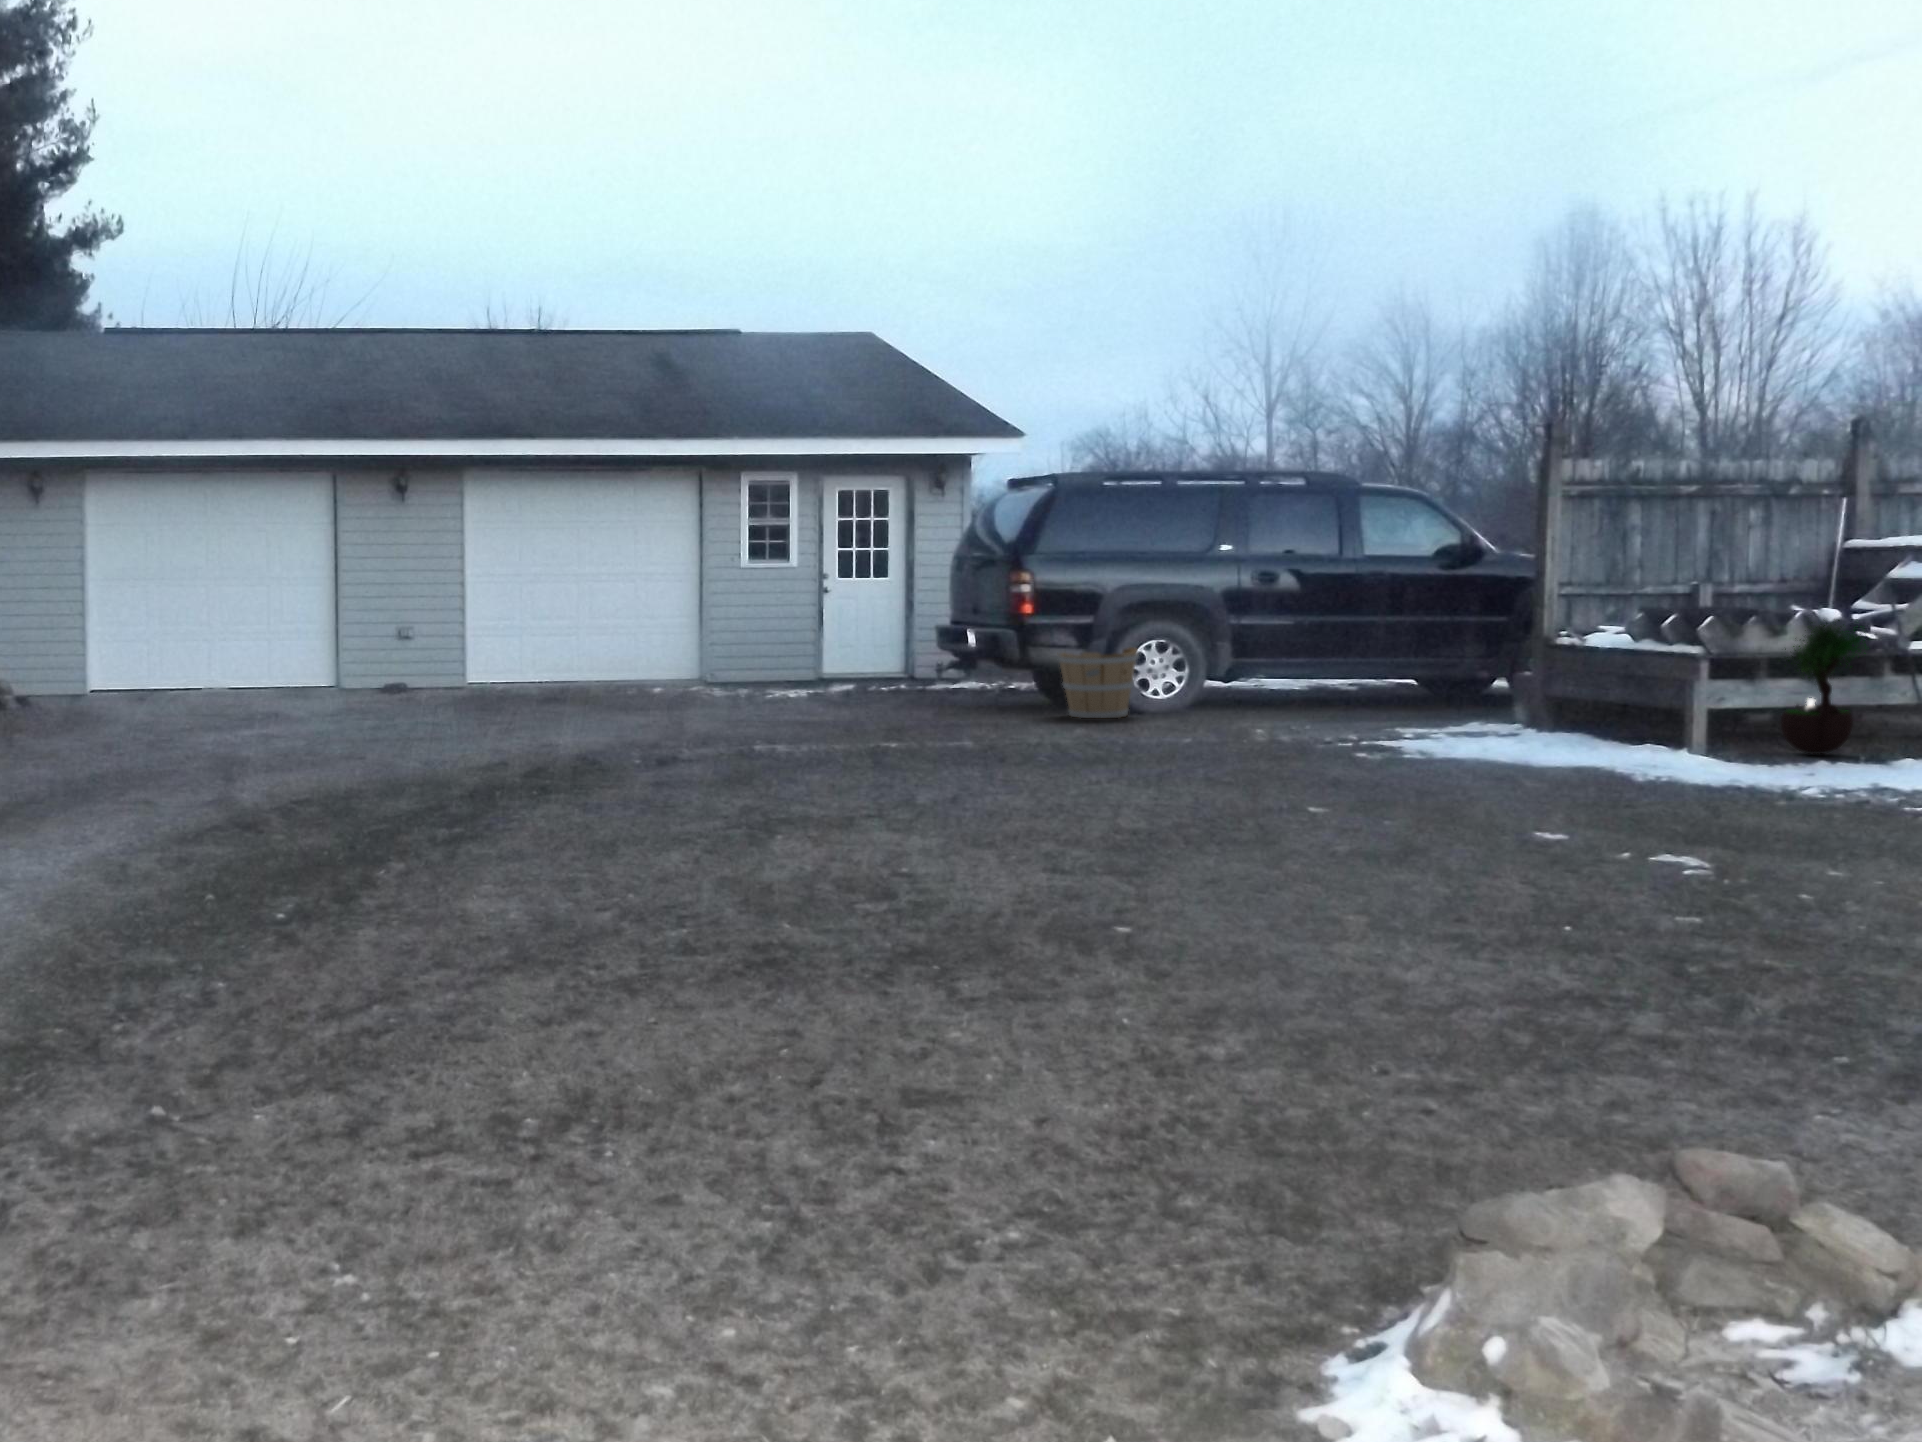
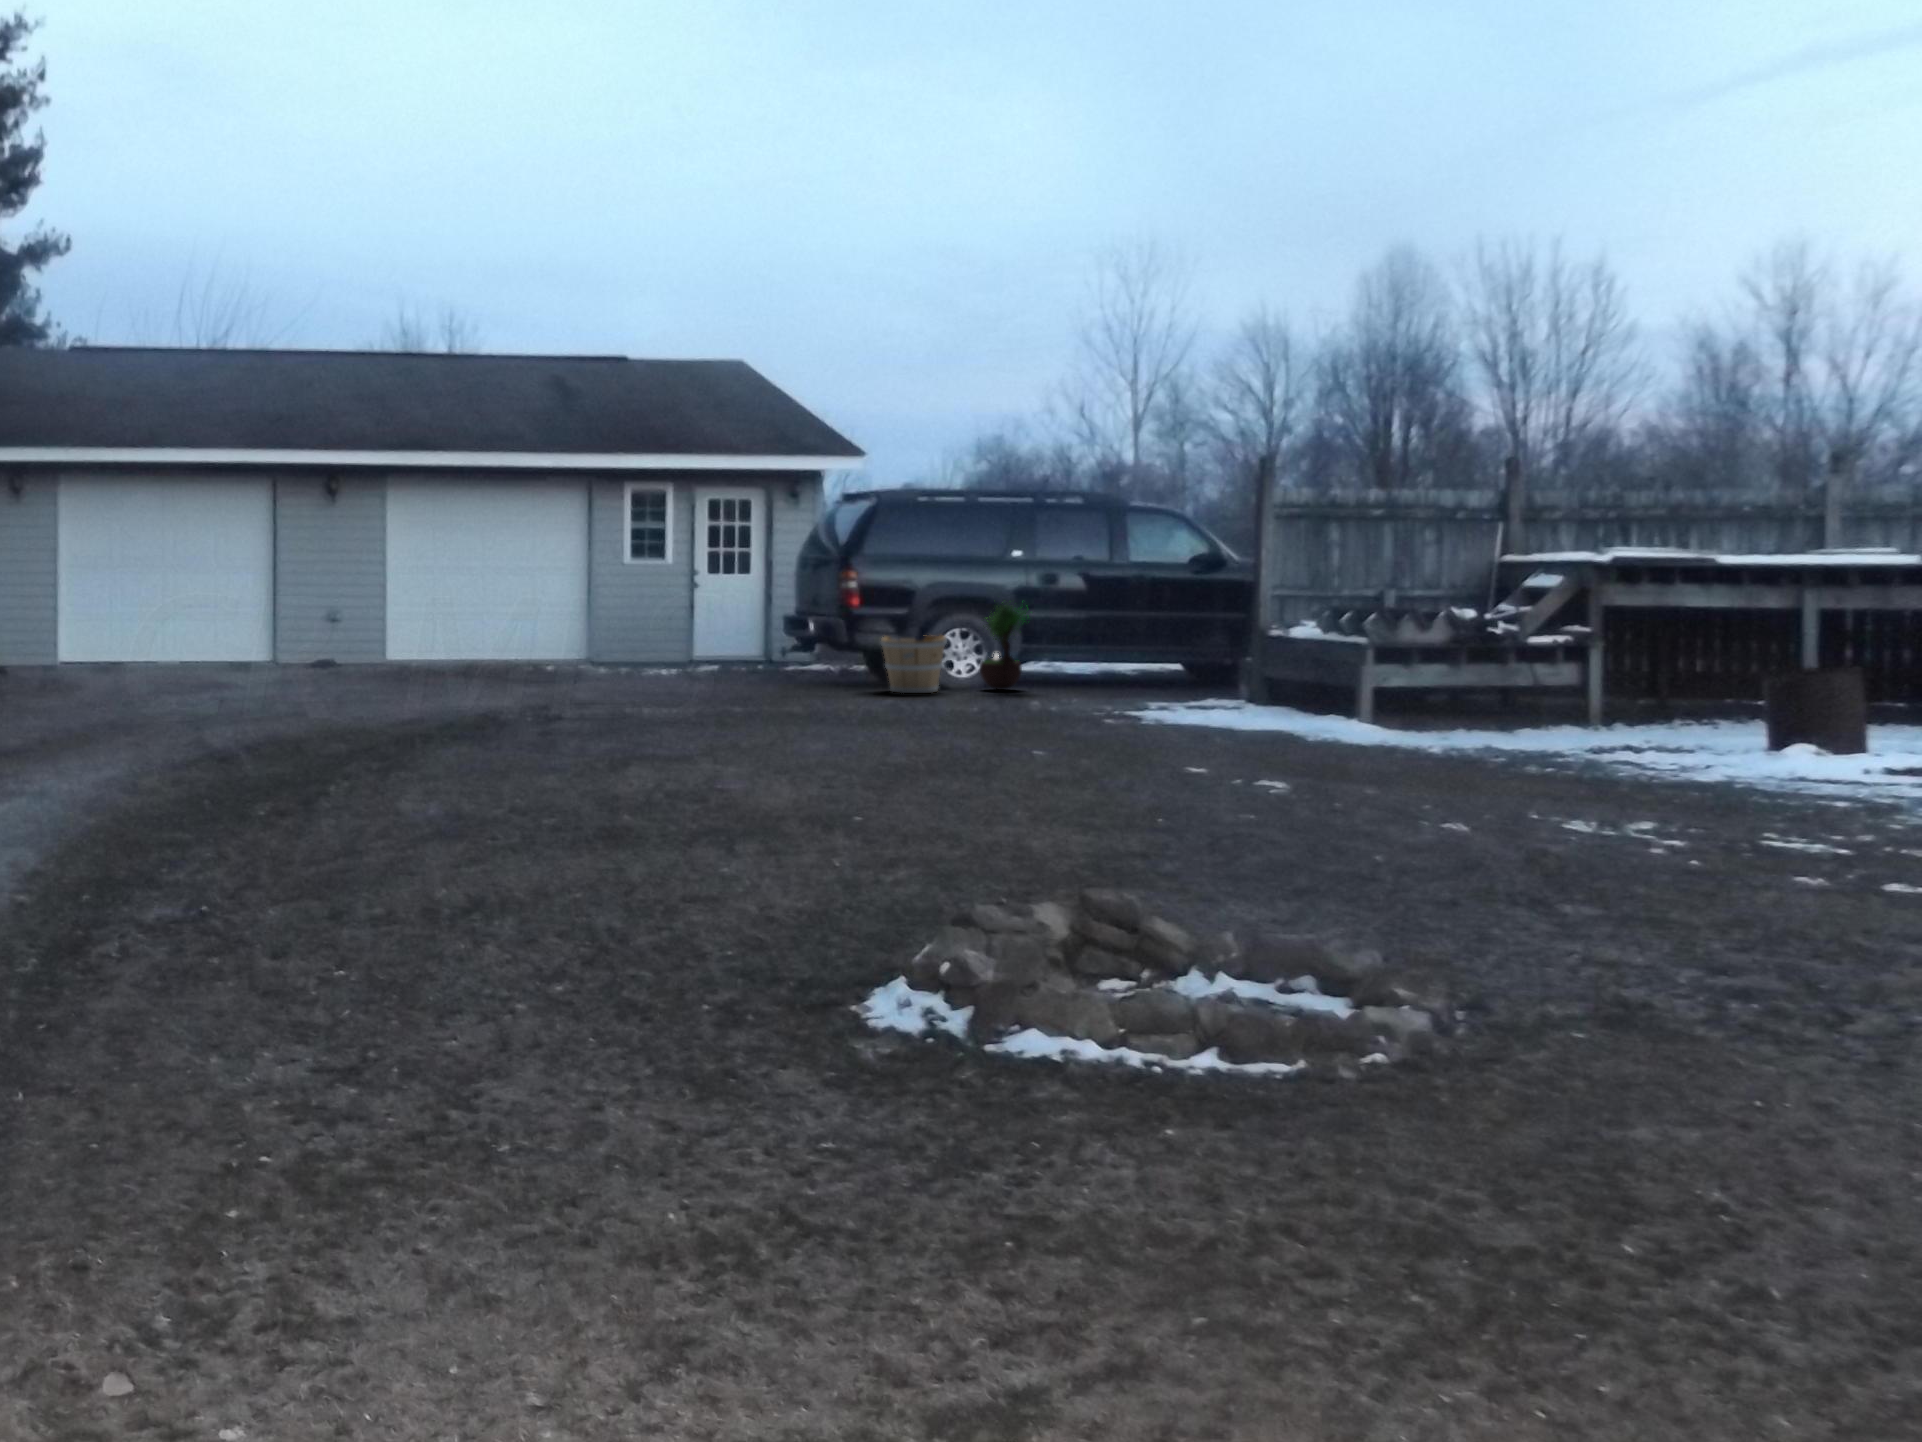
potted tree: present [1781,620,1866,754] -> present [980,600,1029,690]

